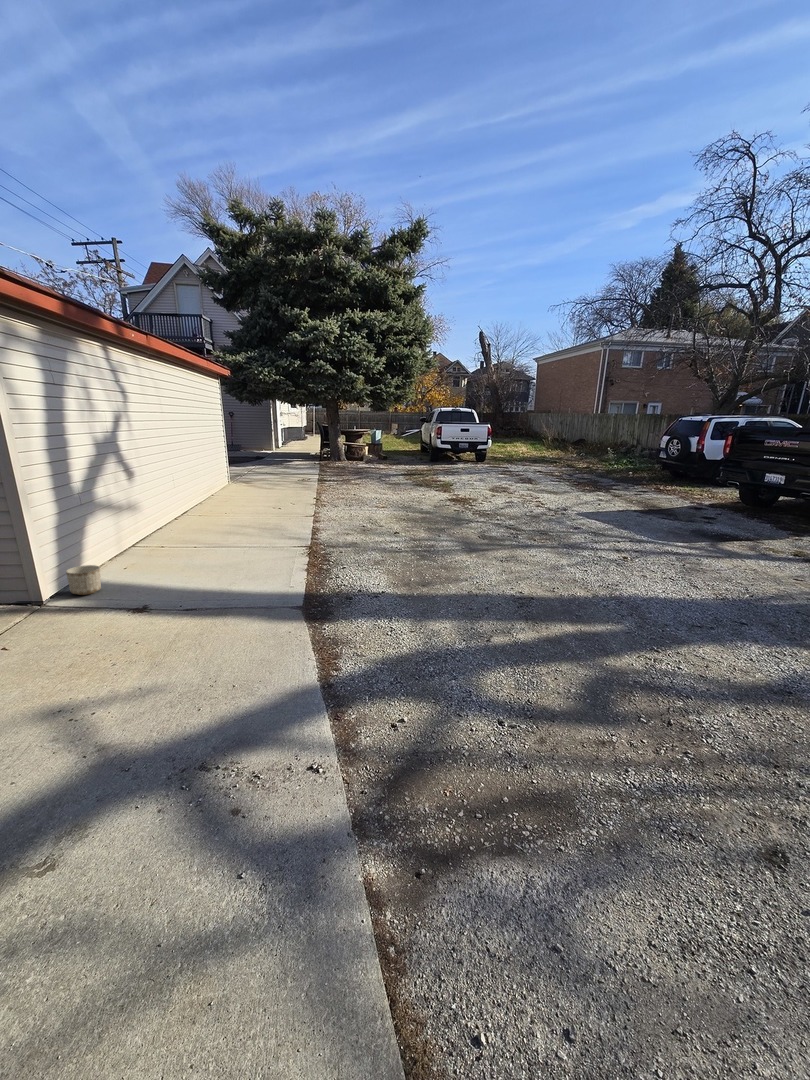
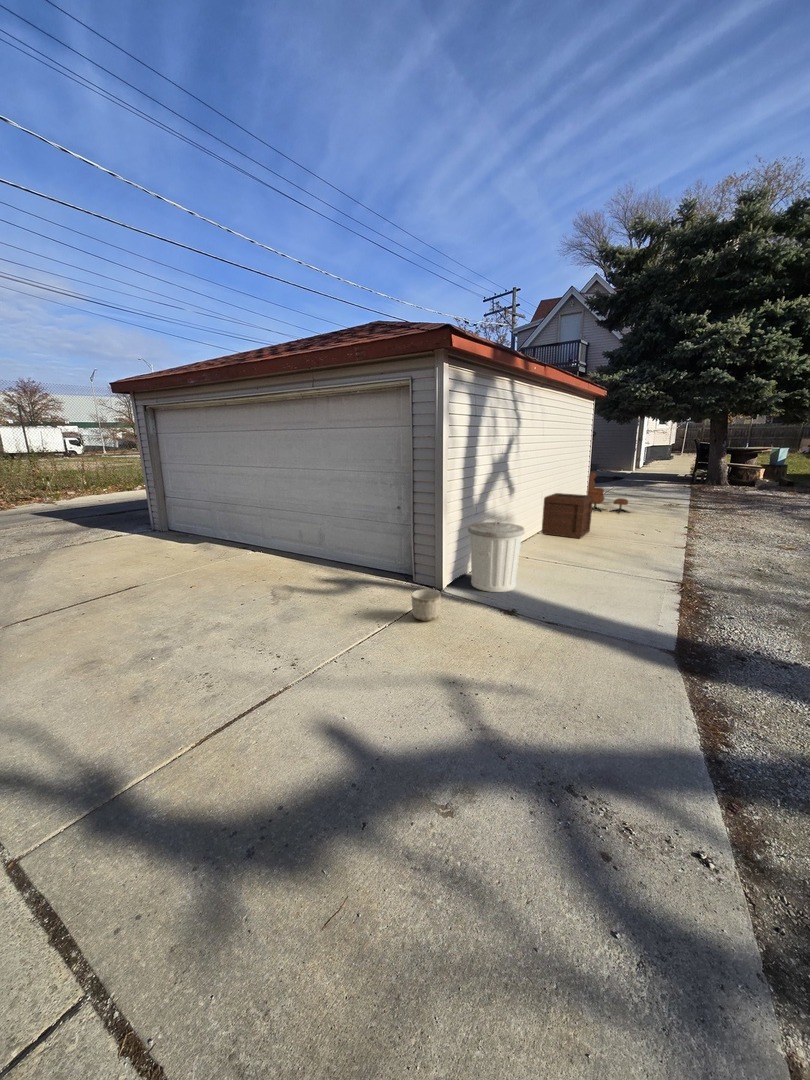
lounge chair: none [227,452,270,489] -> present [587,473,630,513]
wooden crate: none [186,472,235,513] -> present [542,493,593,539]
trash can: none [114,496,174,563] -> present [468,521,524,592]

